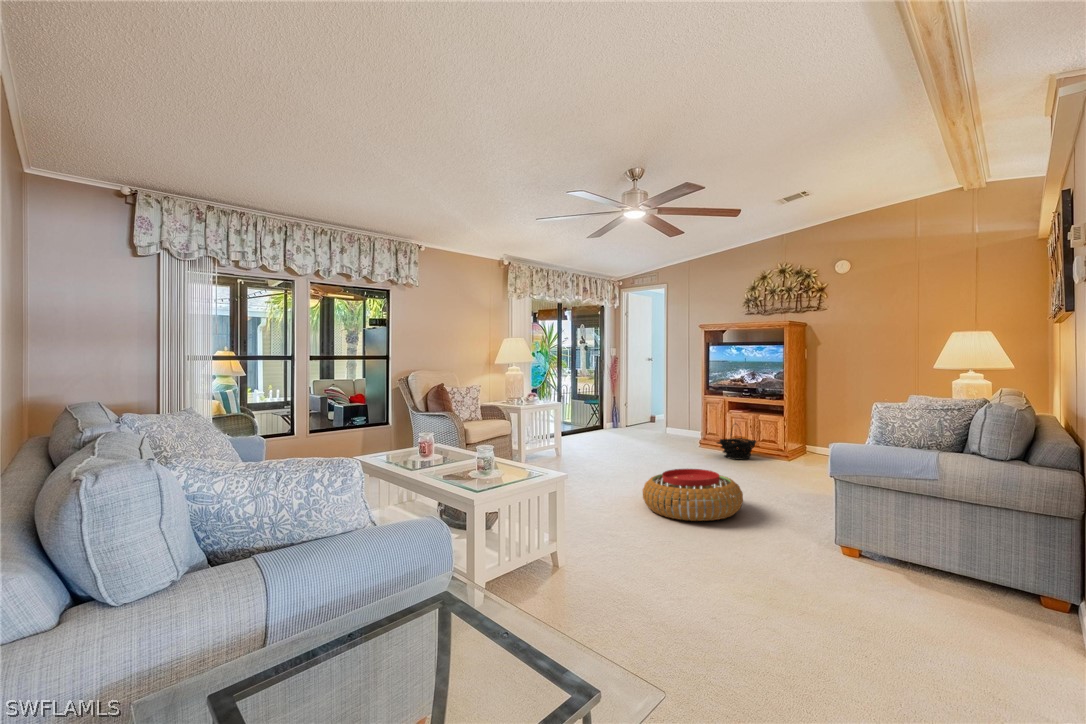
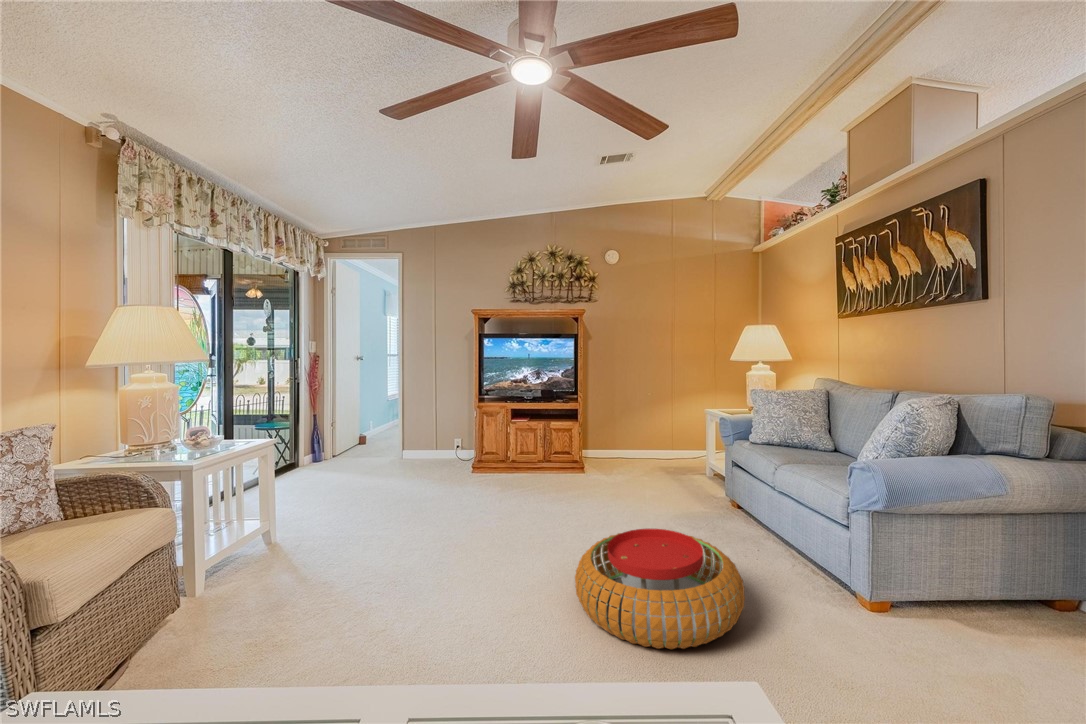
basket: present [717,434,756,460] -> none [511,436,558,483]

